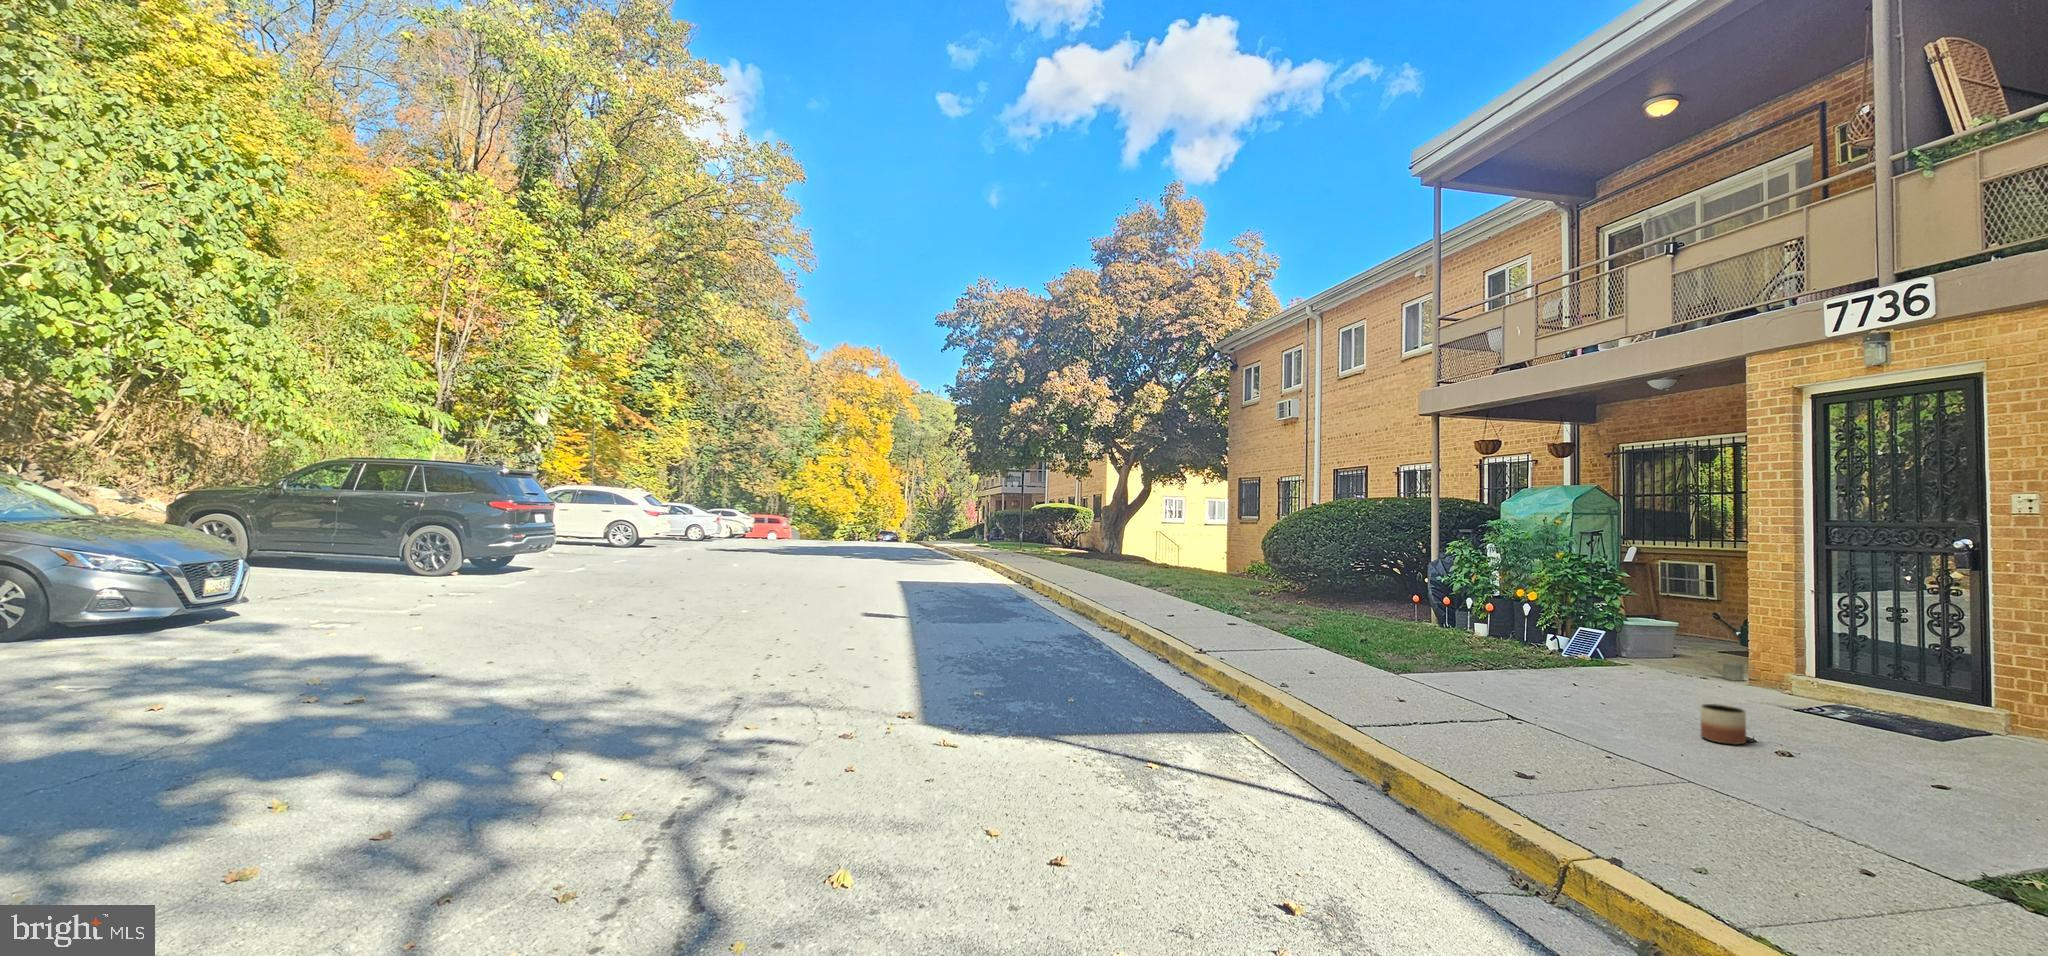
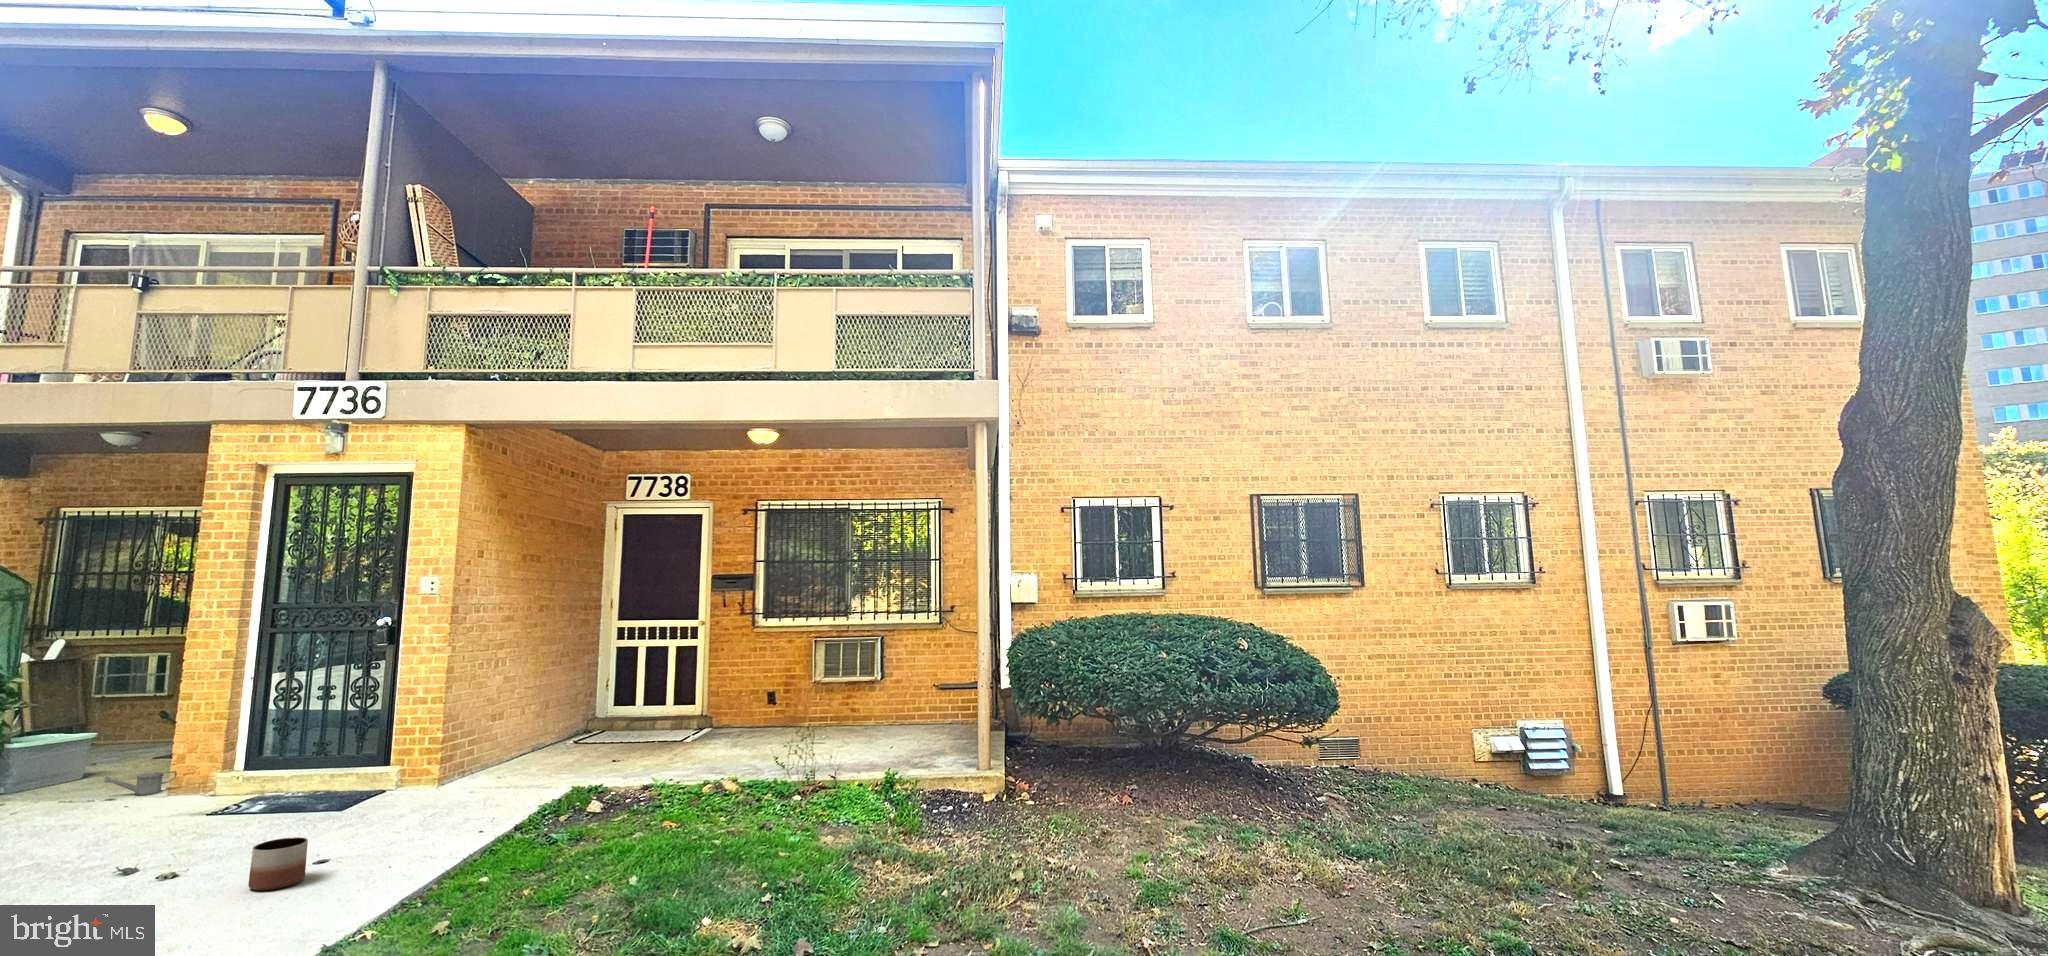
planter: present [1701,704,1746,745] -> present [248,837,308,890]

